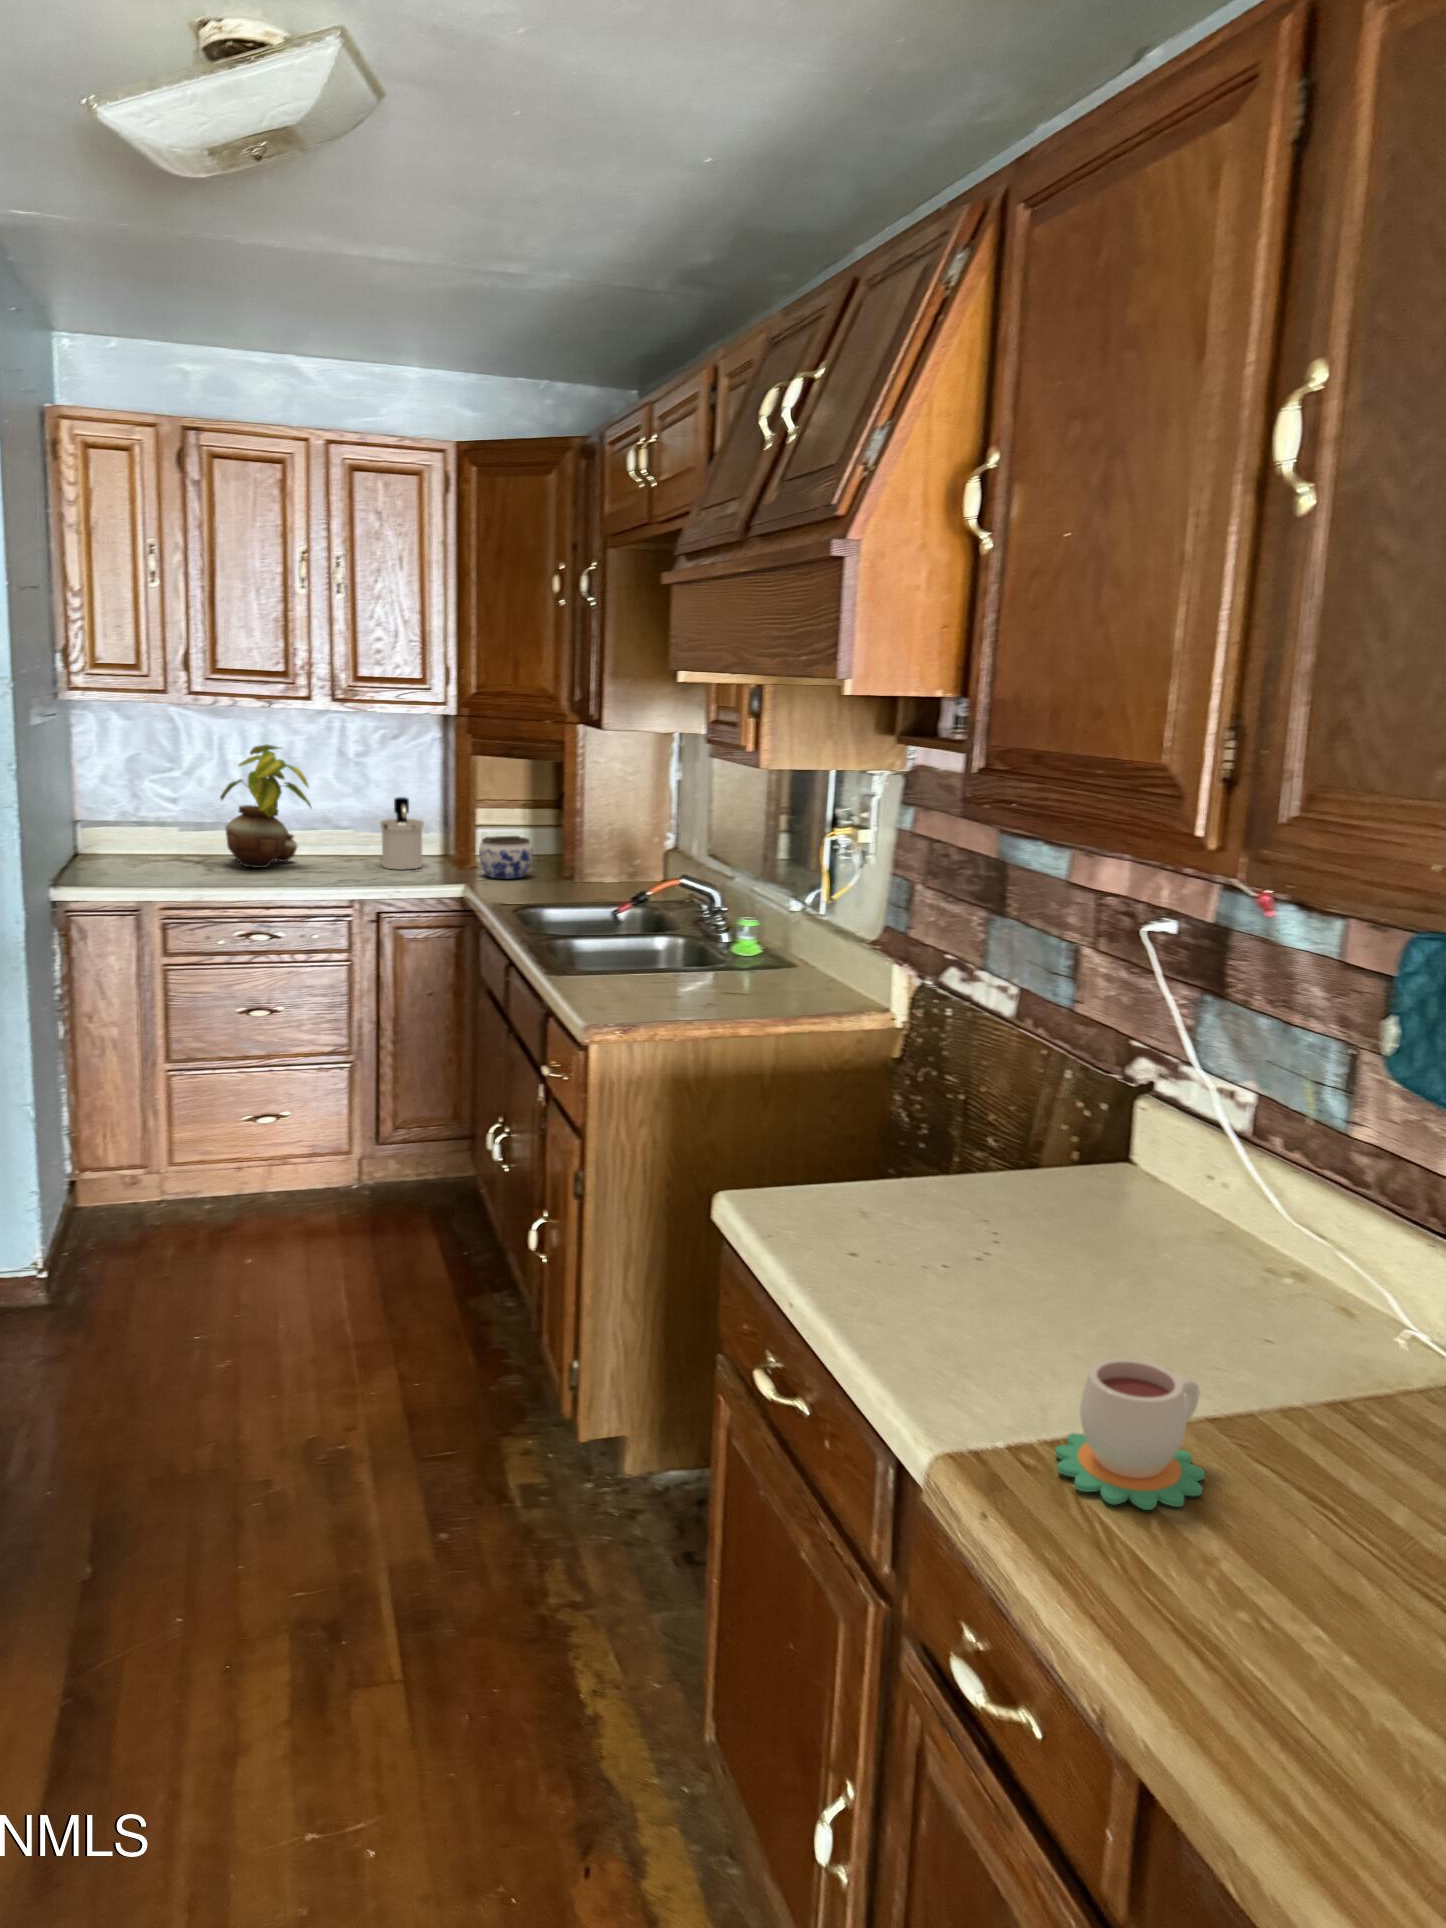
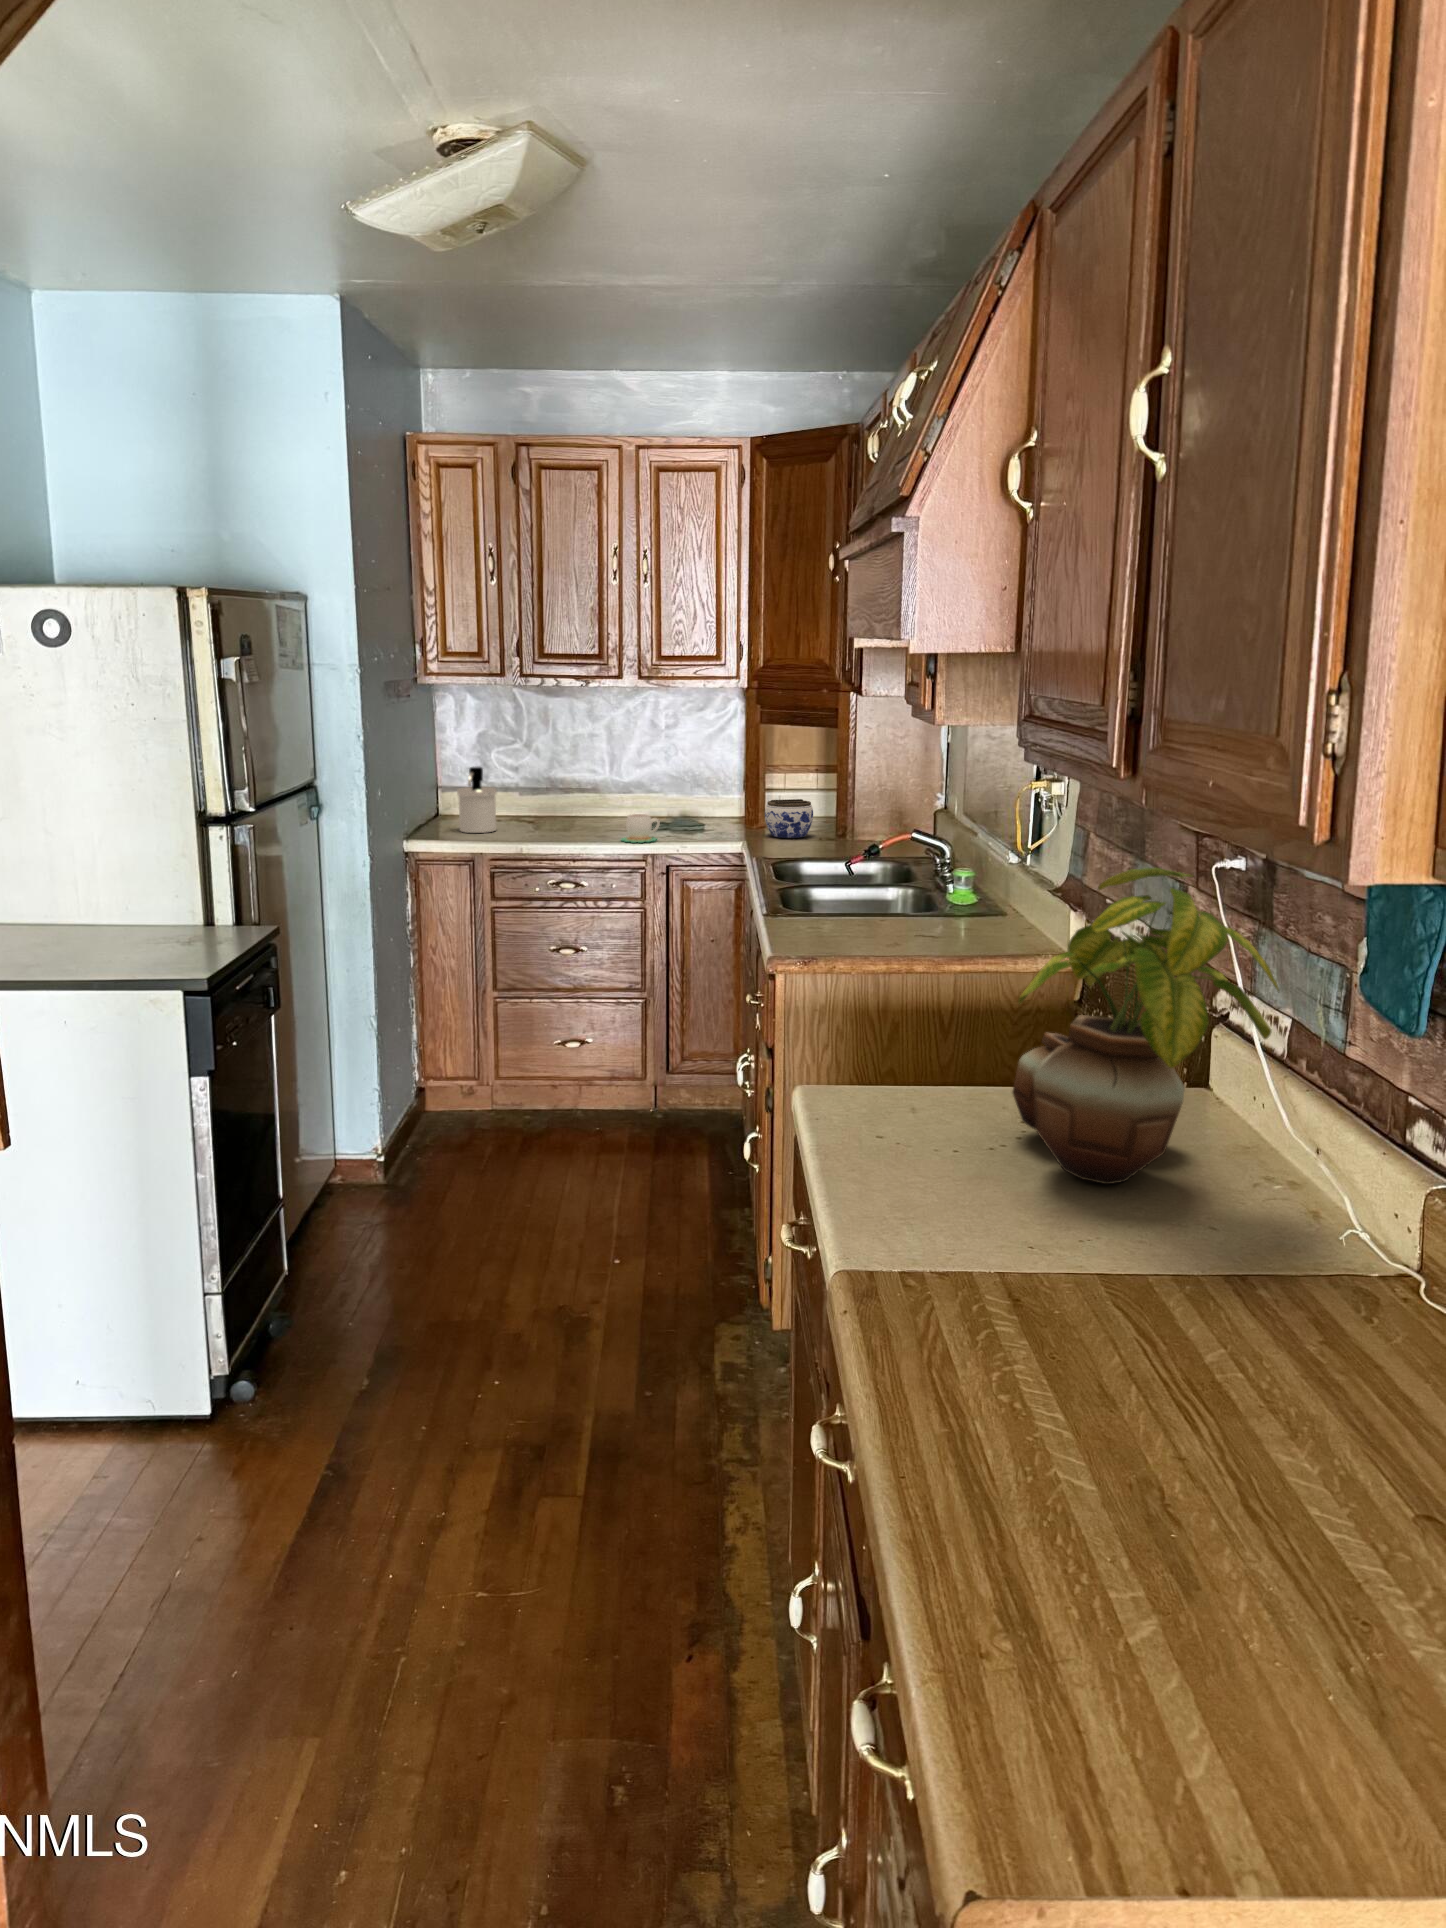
potted plant: present [220,745,312,868] -> present [1013,868,1279,1184]
soap dispenser: present [380,797,424,869] -> present [457,767,497,833]
mug: present [1055,1358,1205,1510] -> present [621,814,660,843]

